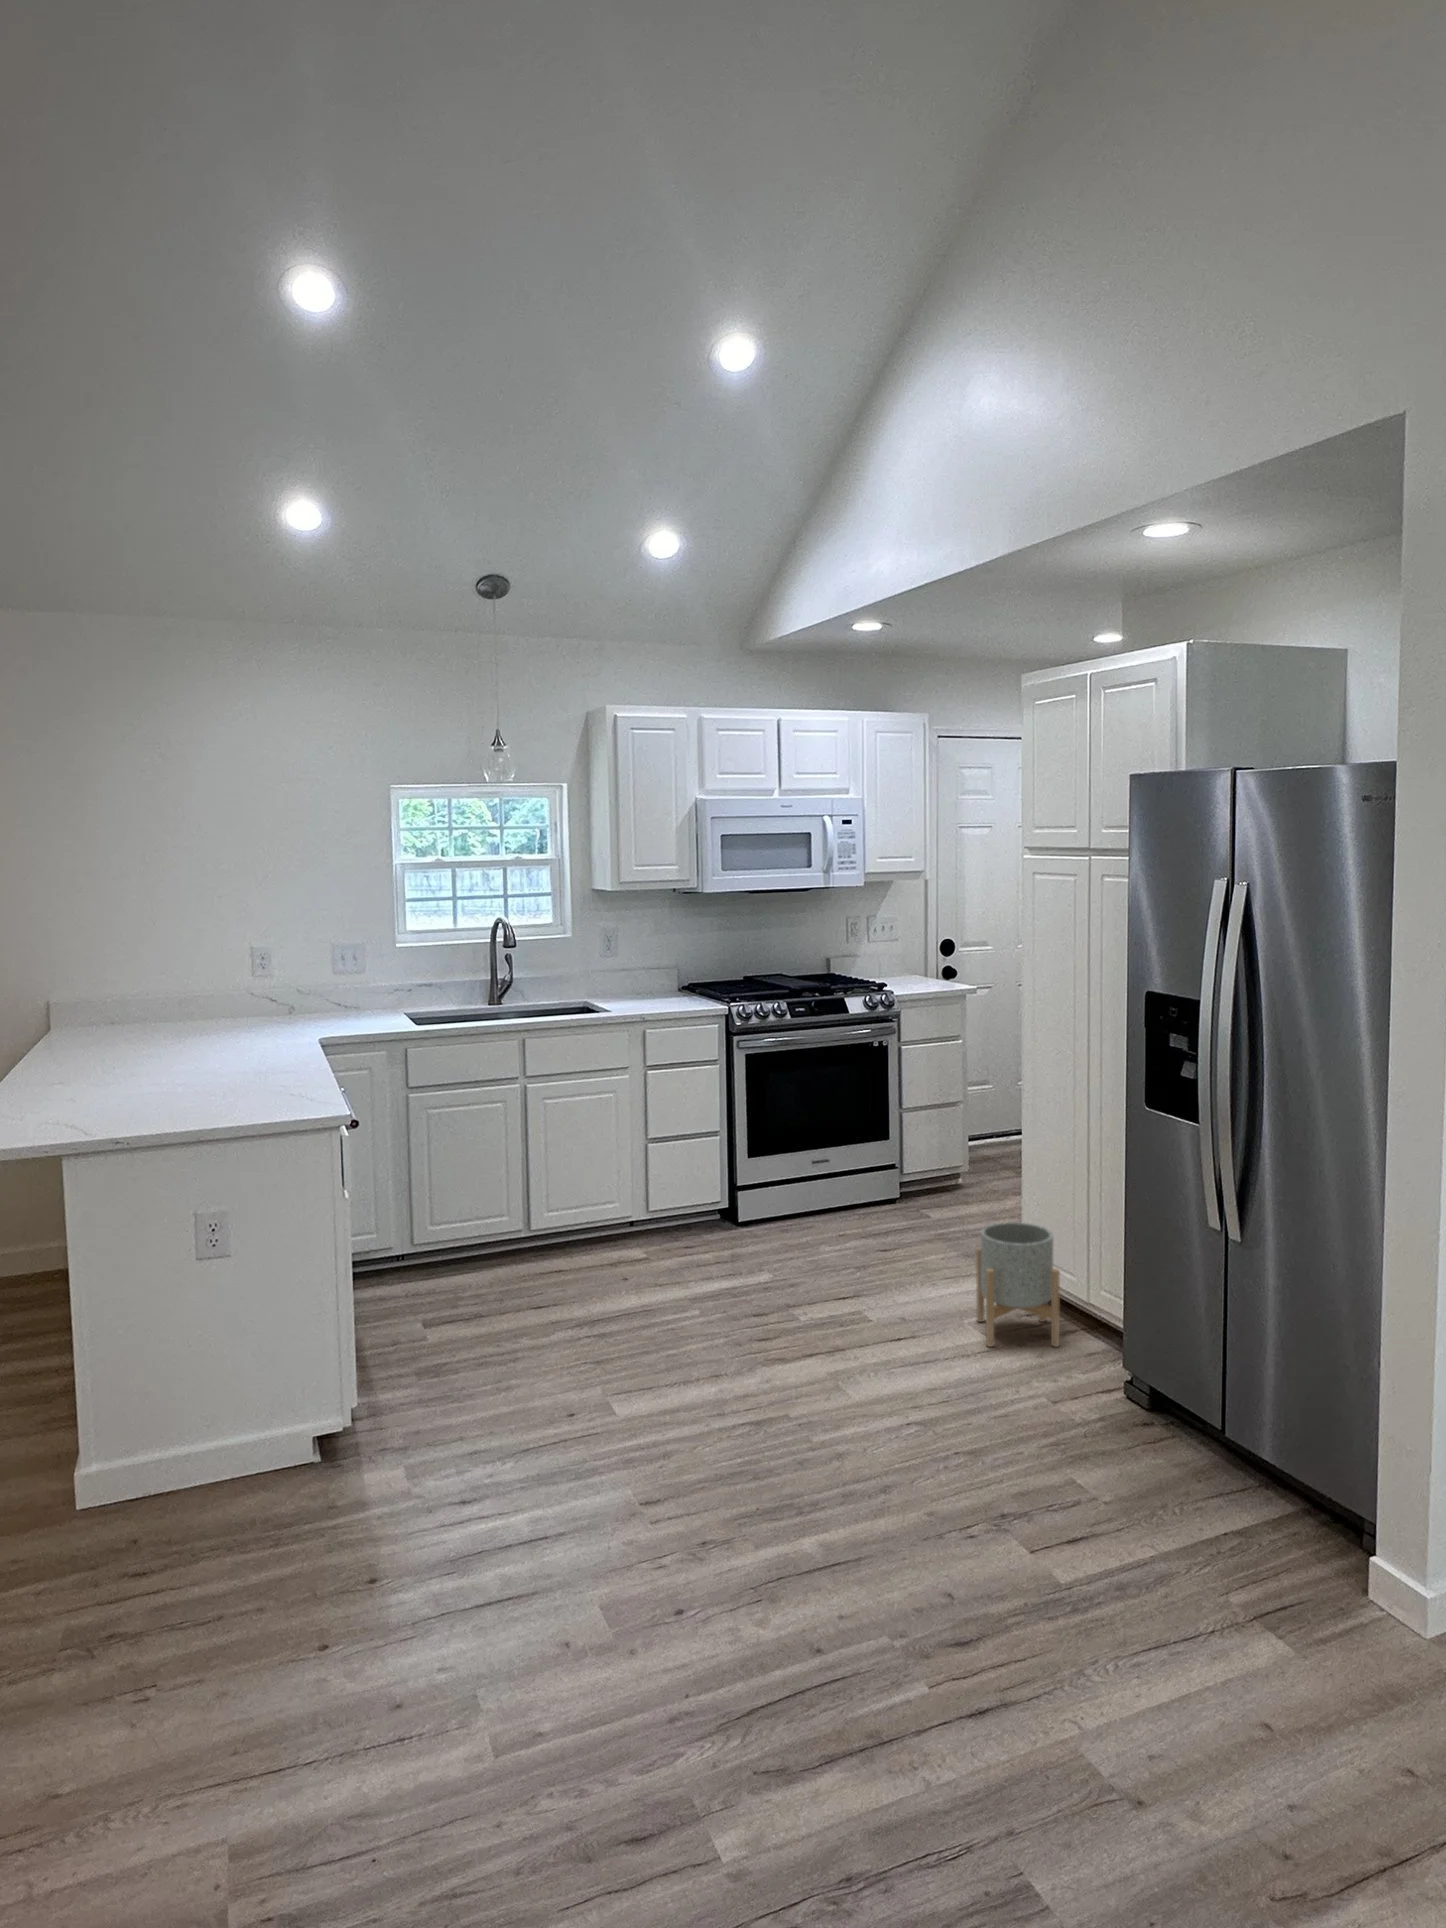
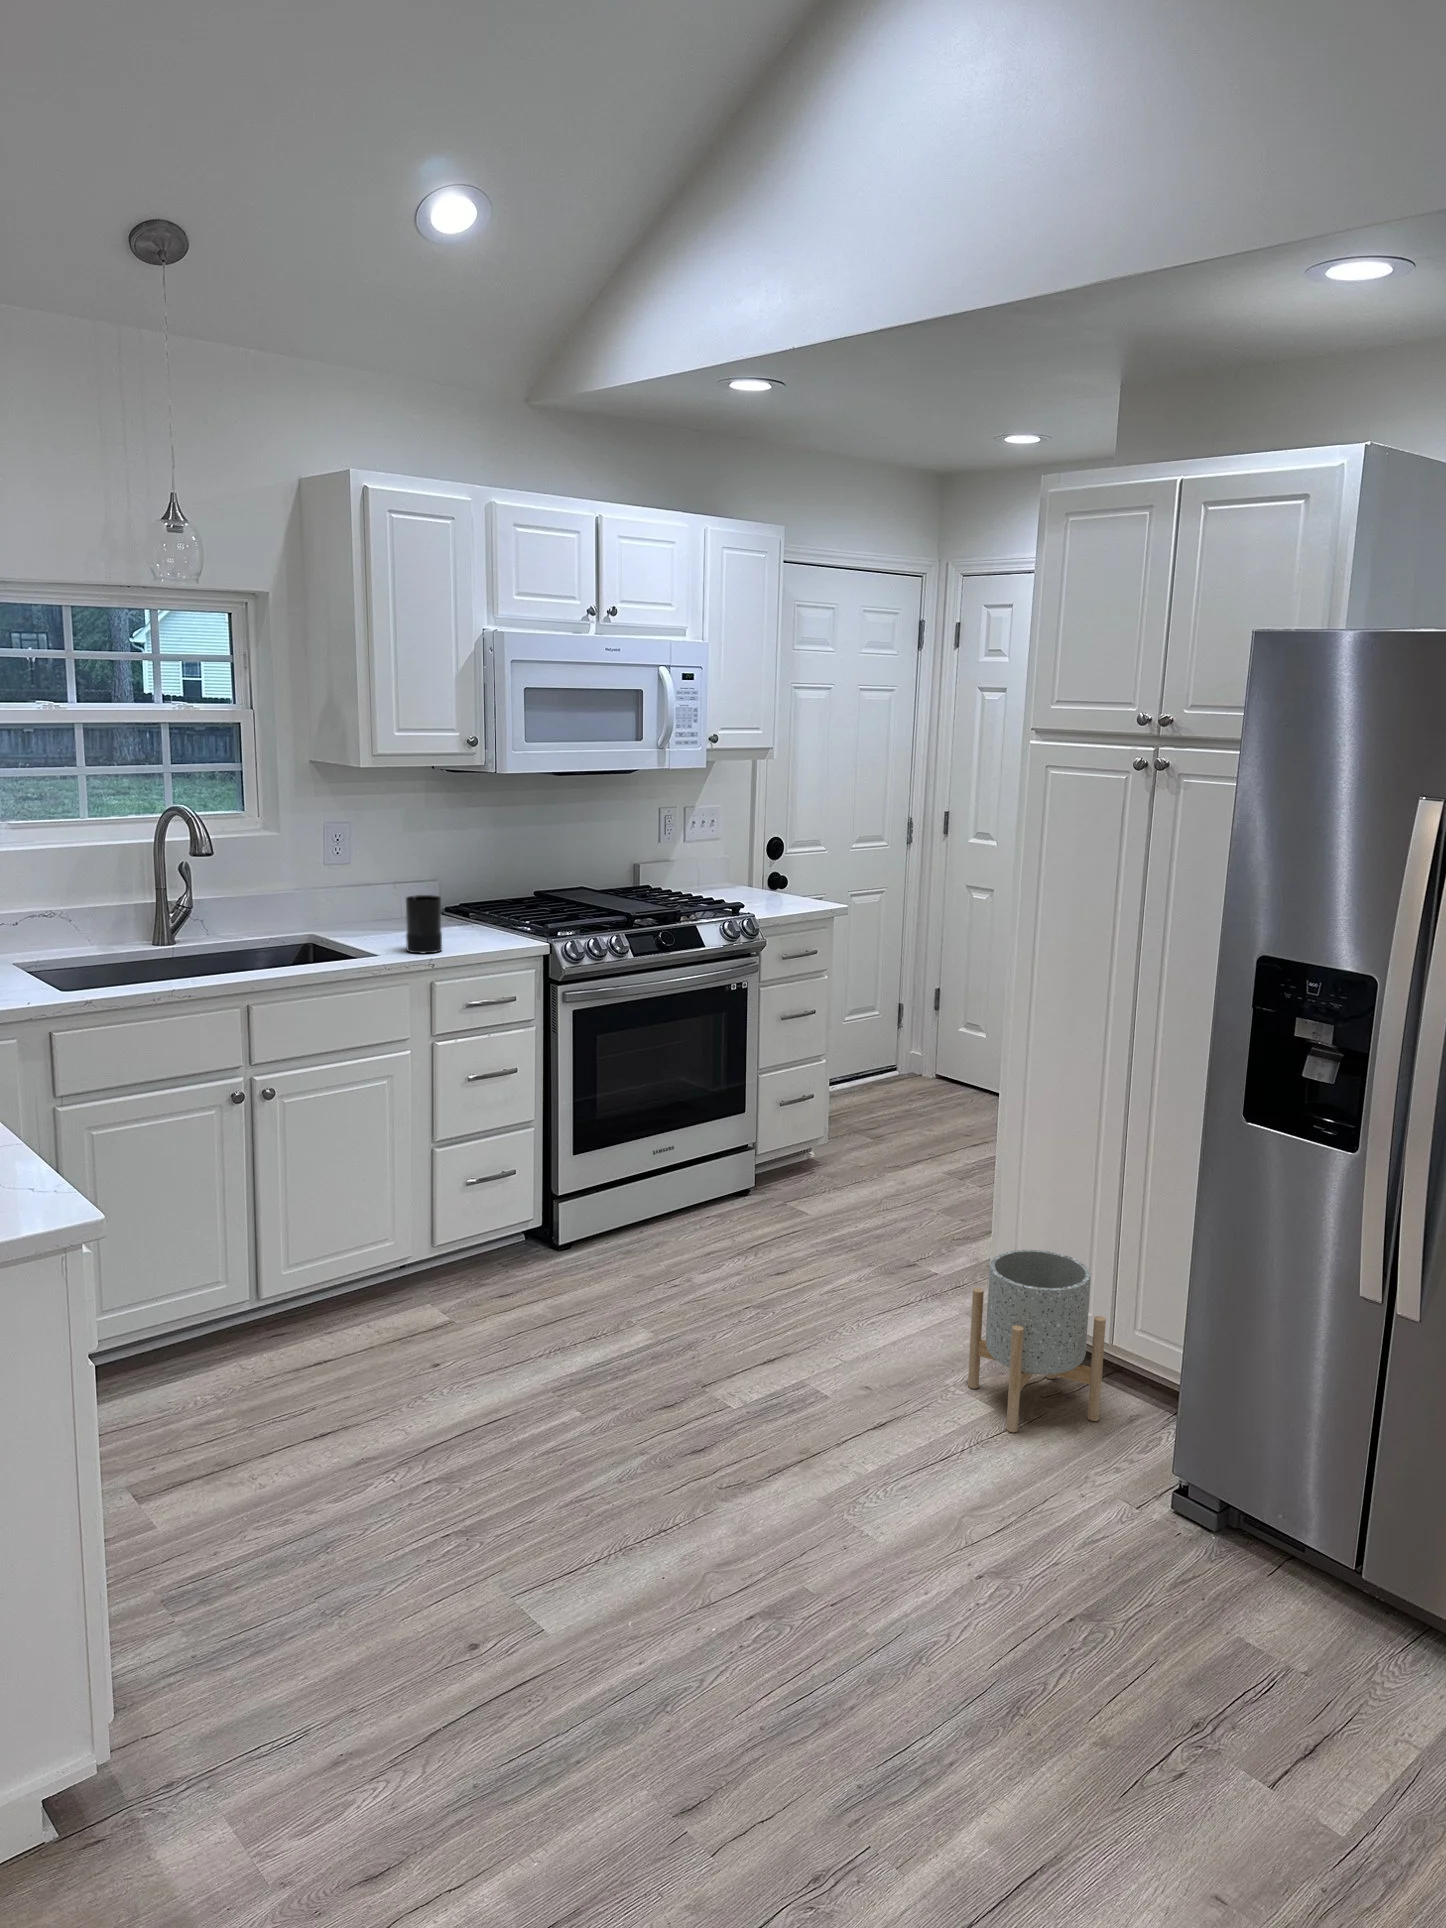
candle: none [628,971,653,1011] -> present [406,895,442,954]

